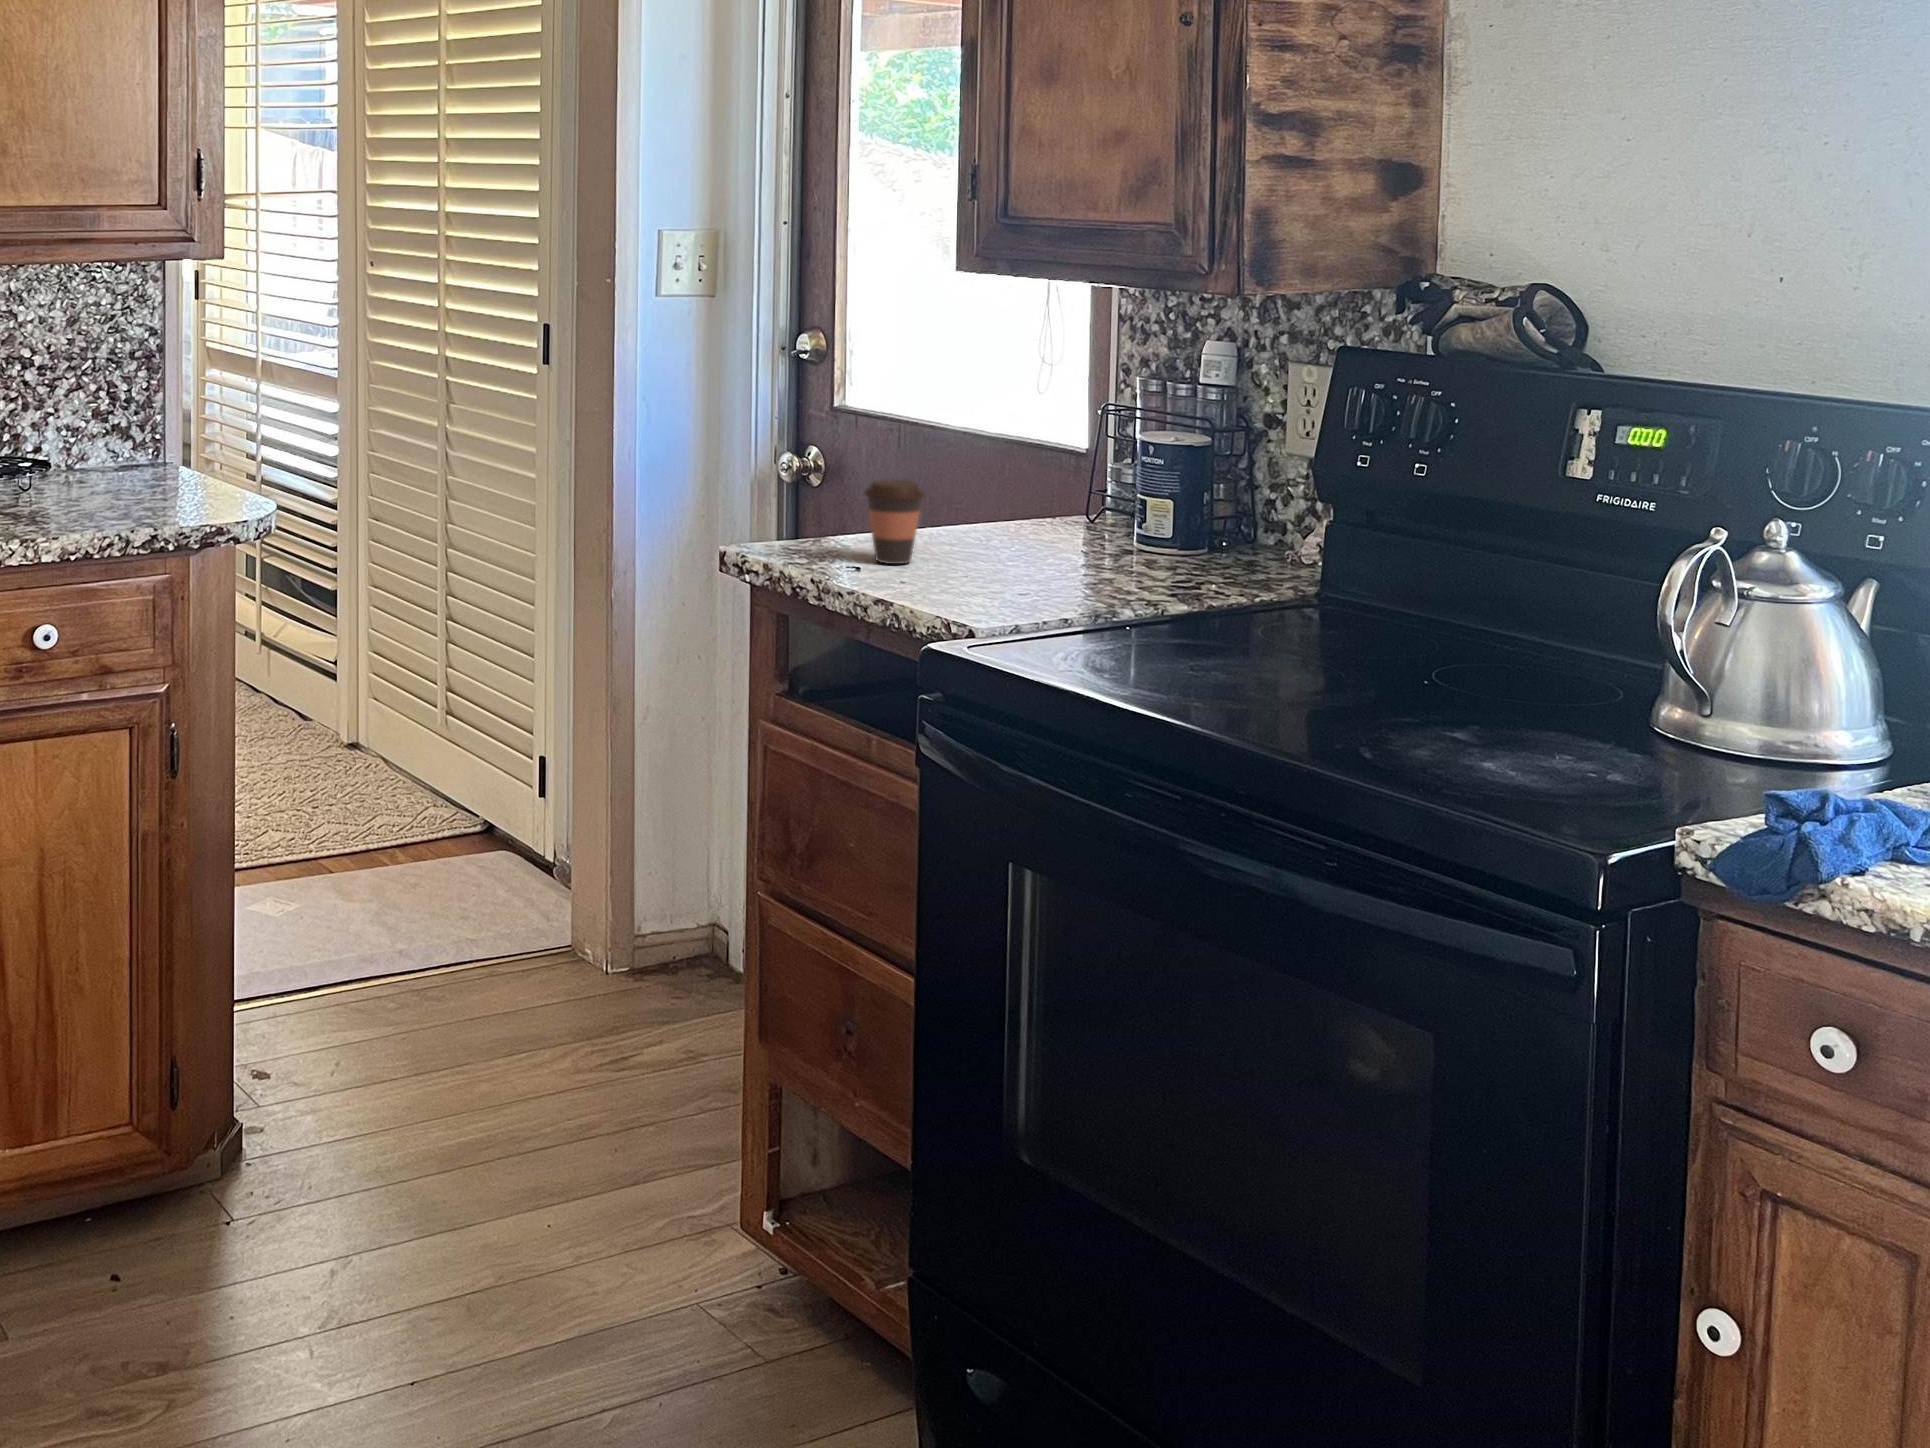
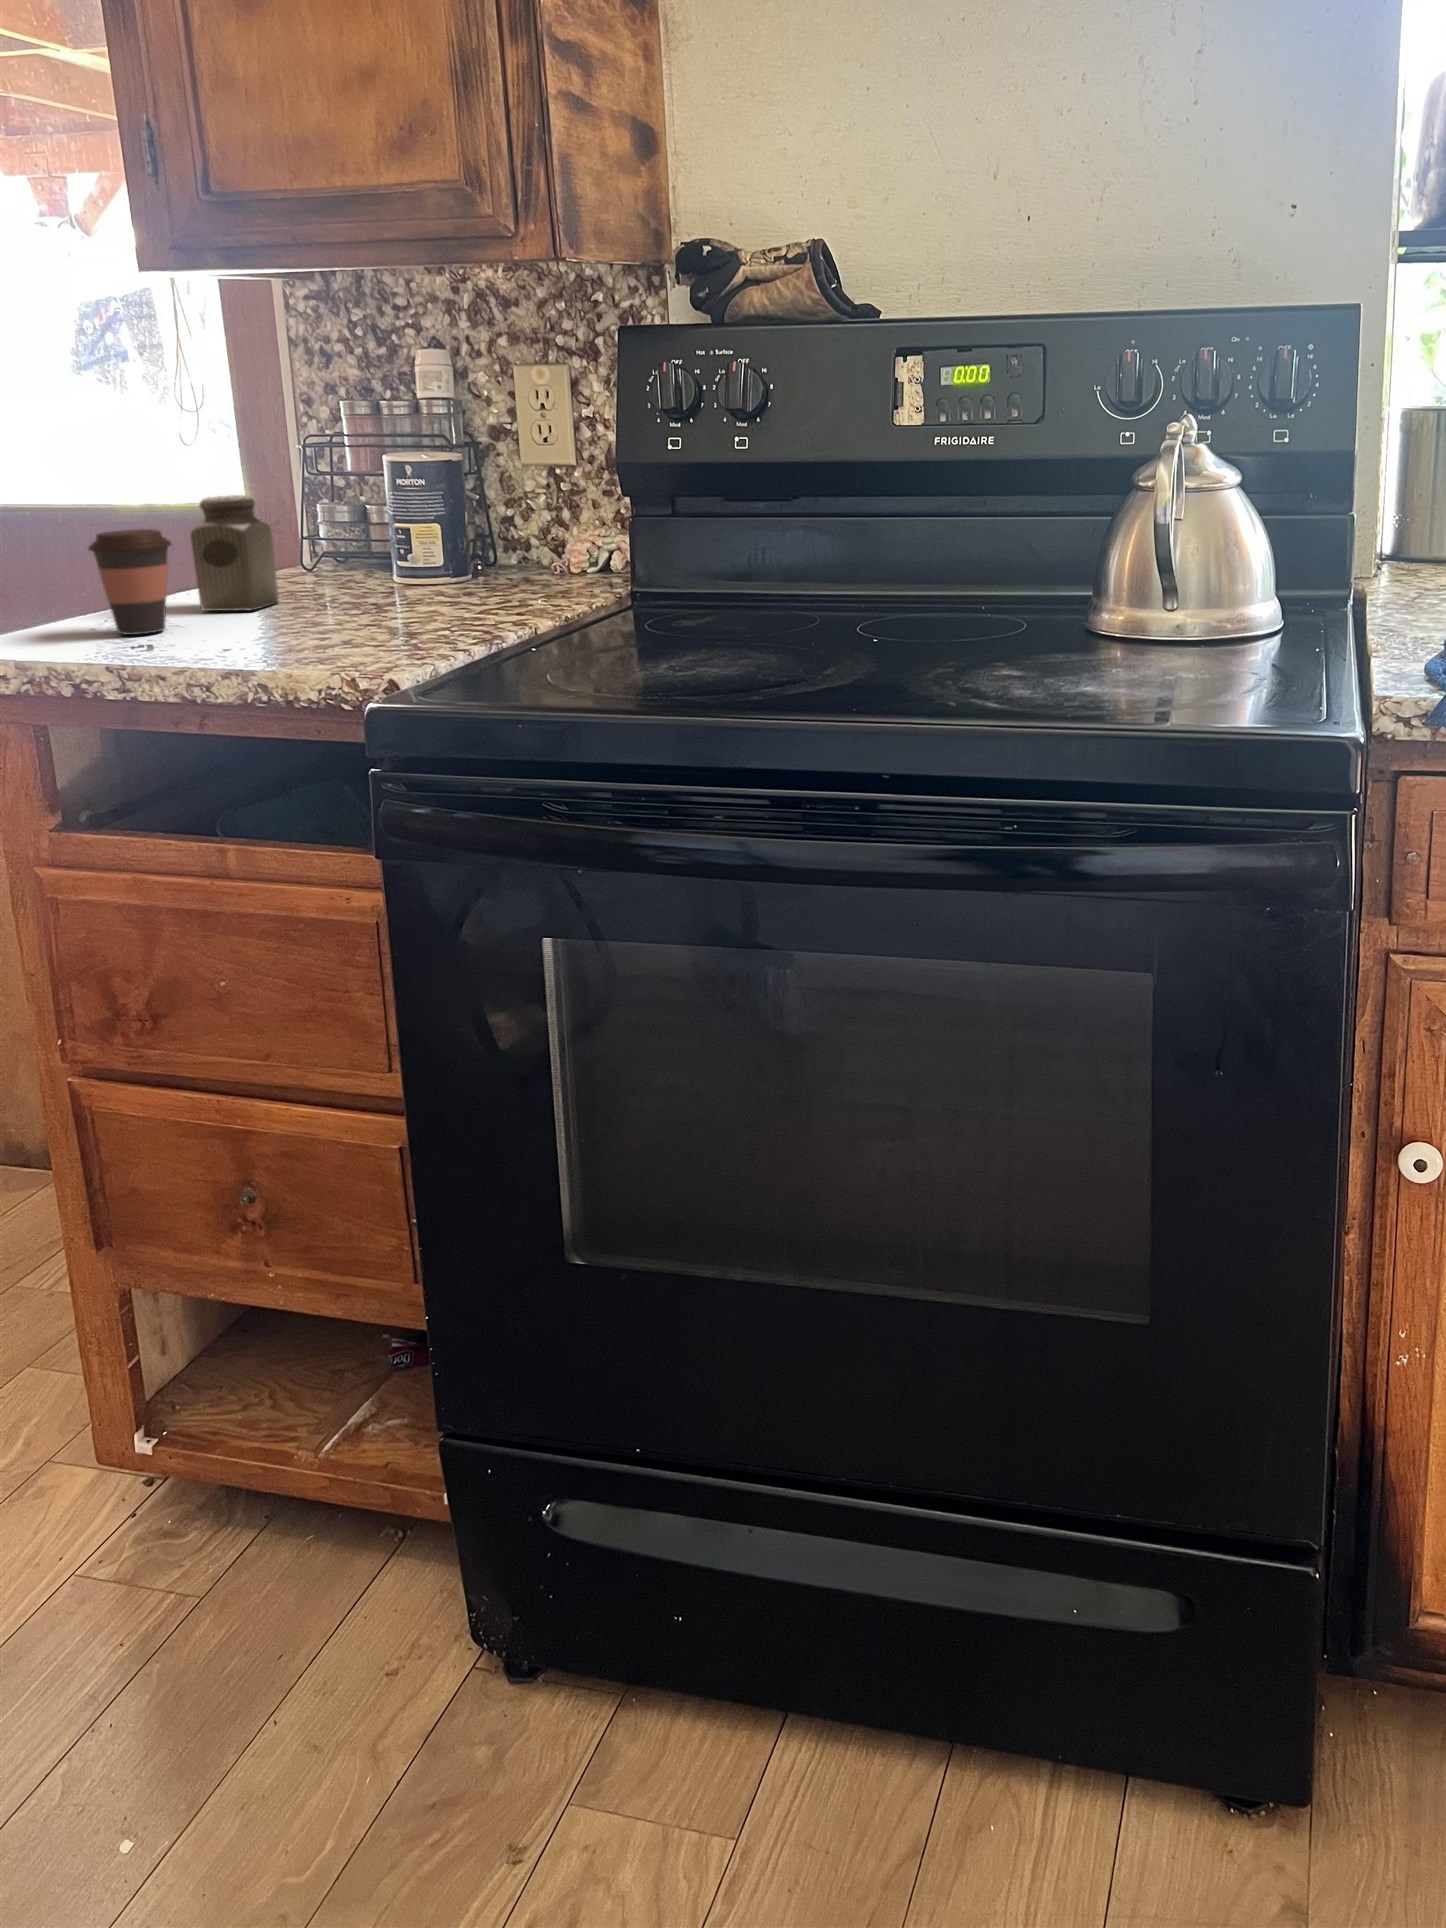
salt shaker: none [958,458,1027,557] -> present [191,495,279,611]

